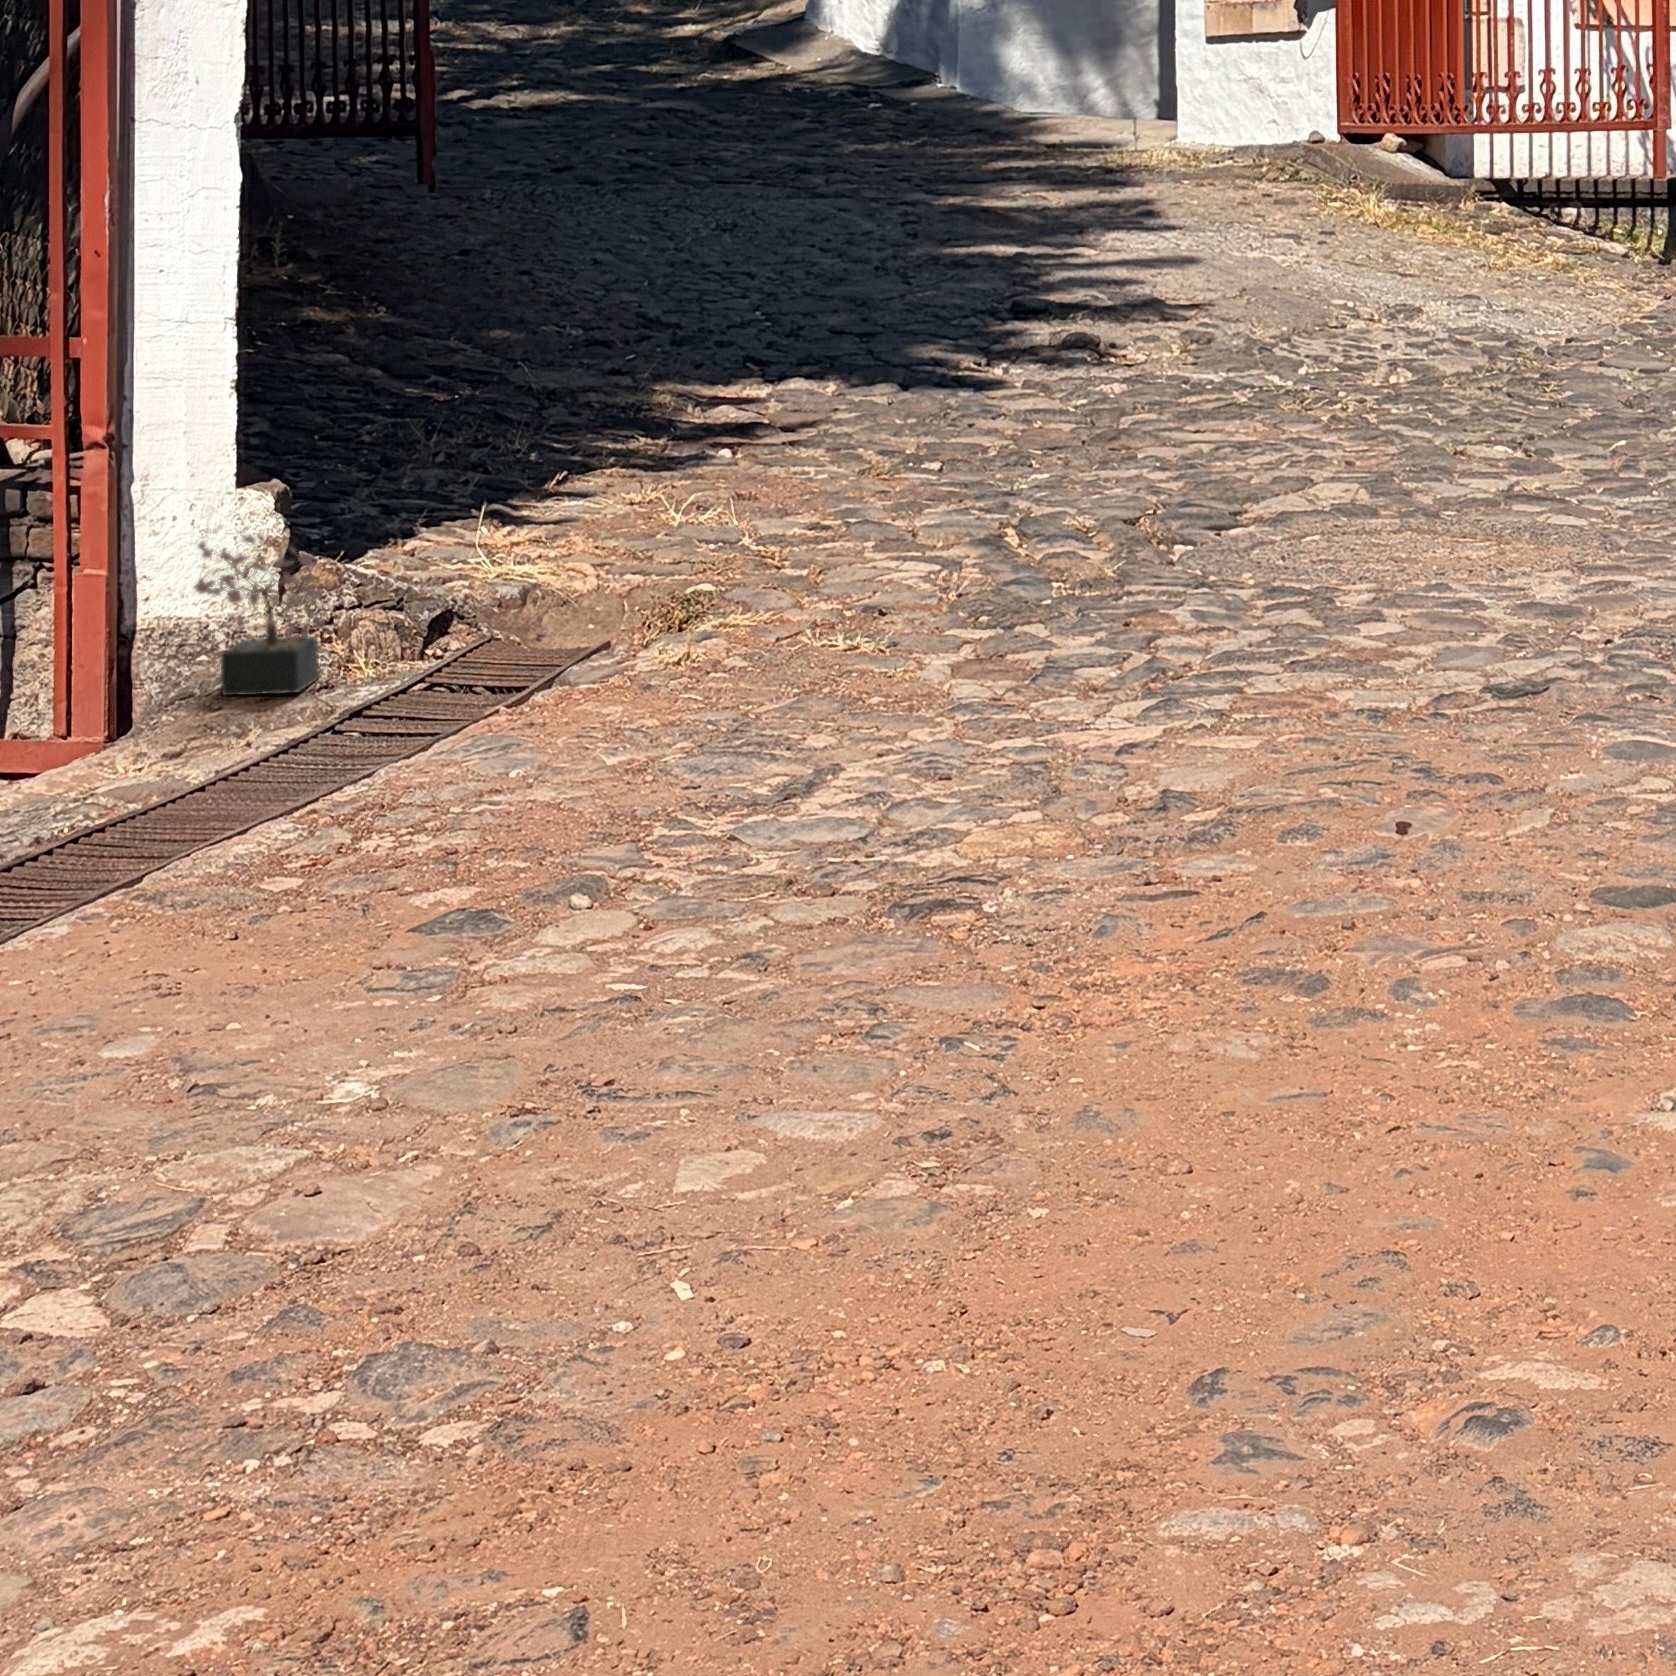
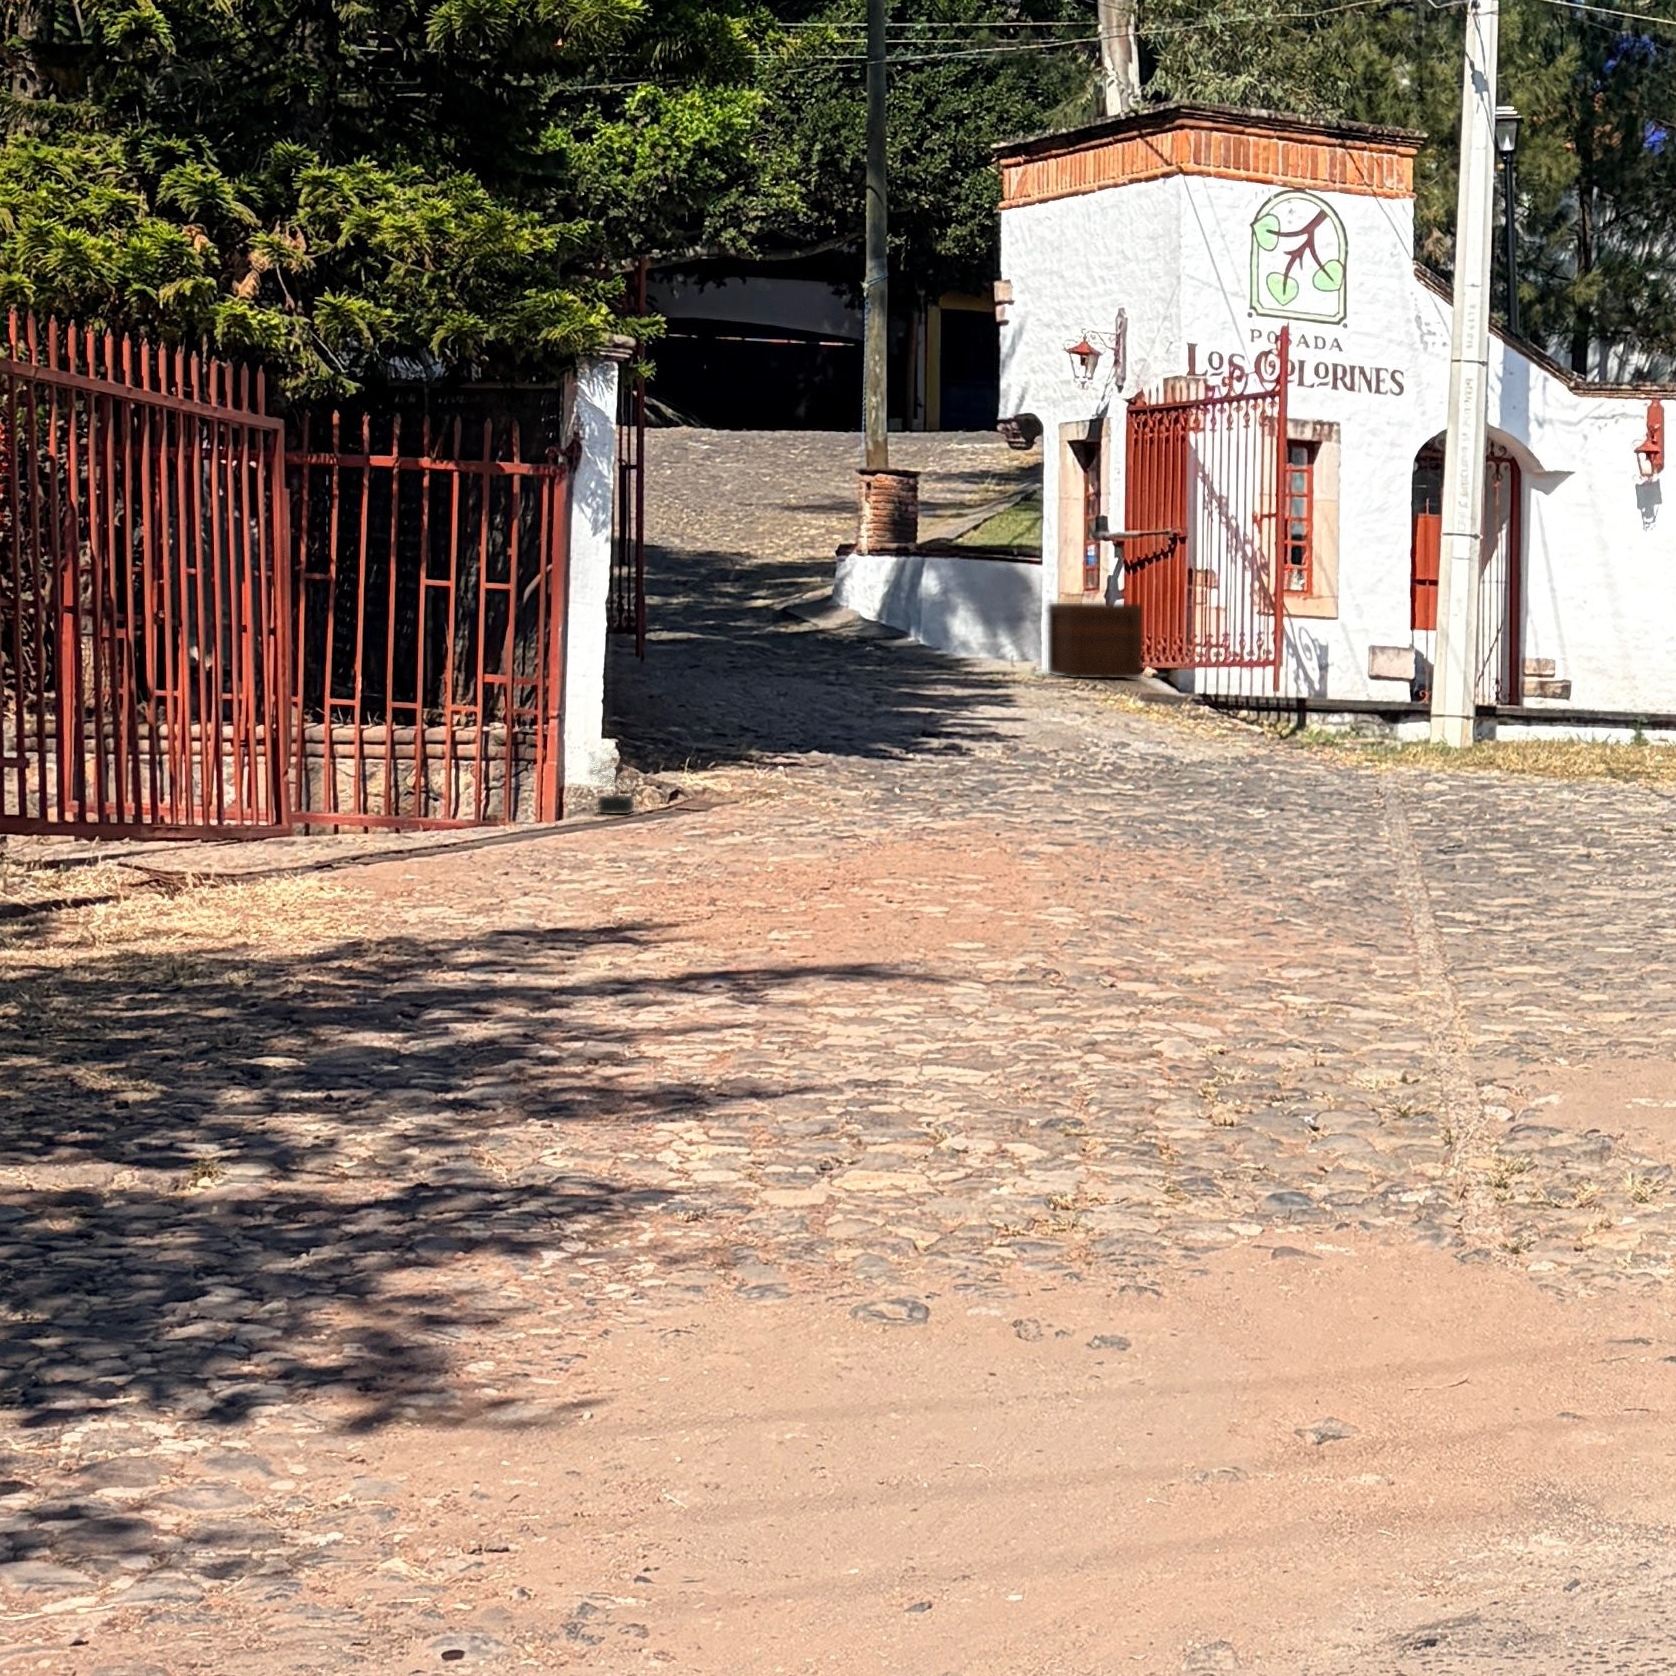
wooden crate: none [1194,19,1369,158] -> present [1047,603,1143,678]

